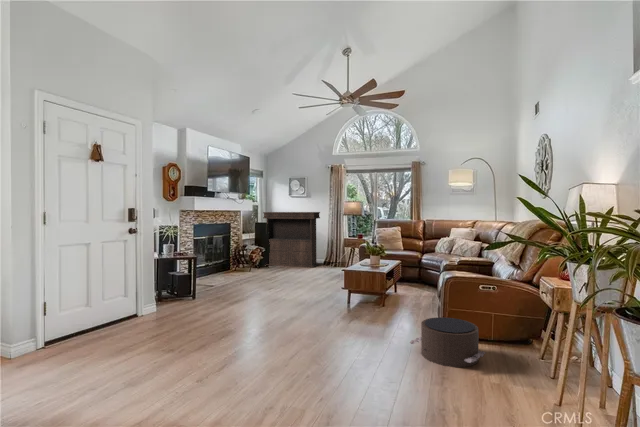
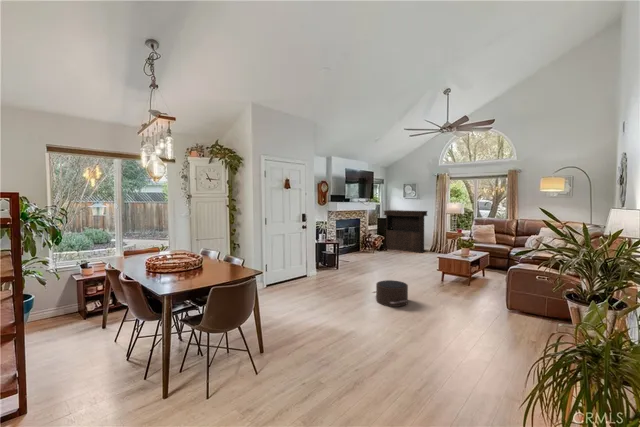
pouf: present [410,317,486,367] -> present [373,280,408,307]

